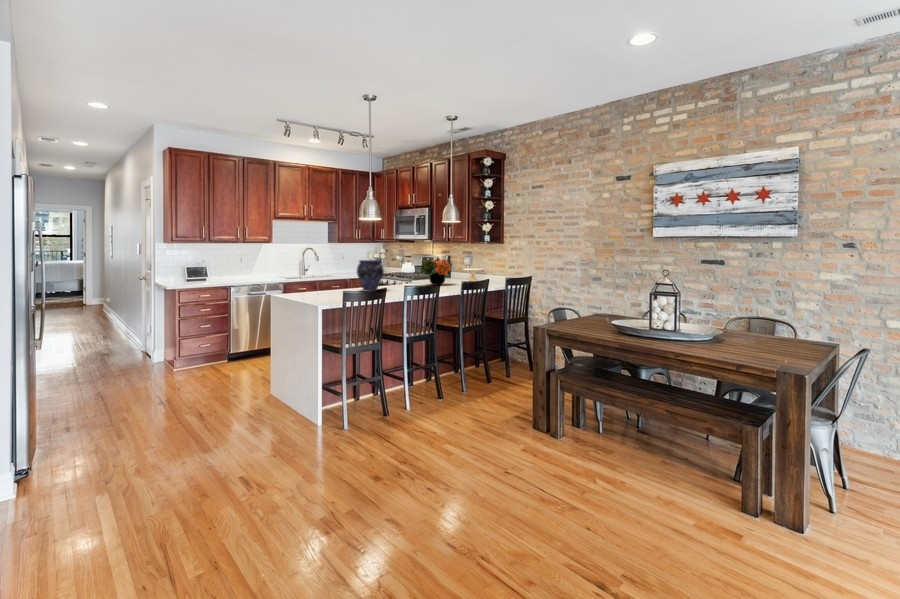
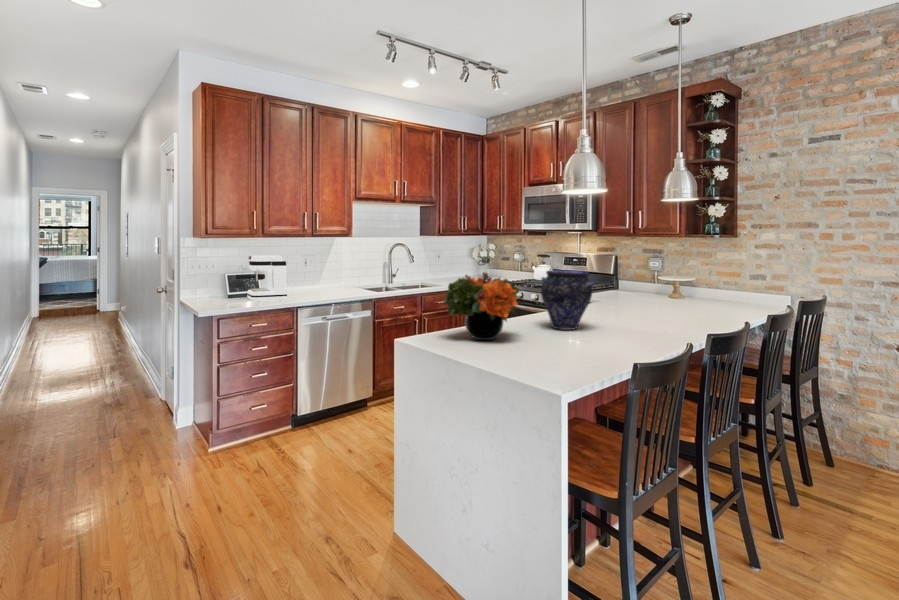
coffee maker: none [191,254,224,283] -> present [235,255,287,302]
flower arrangement: present [420,257,452,285] -> present [443,272,519,340]

